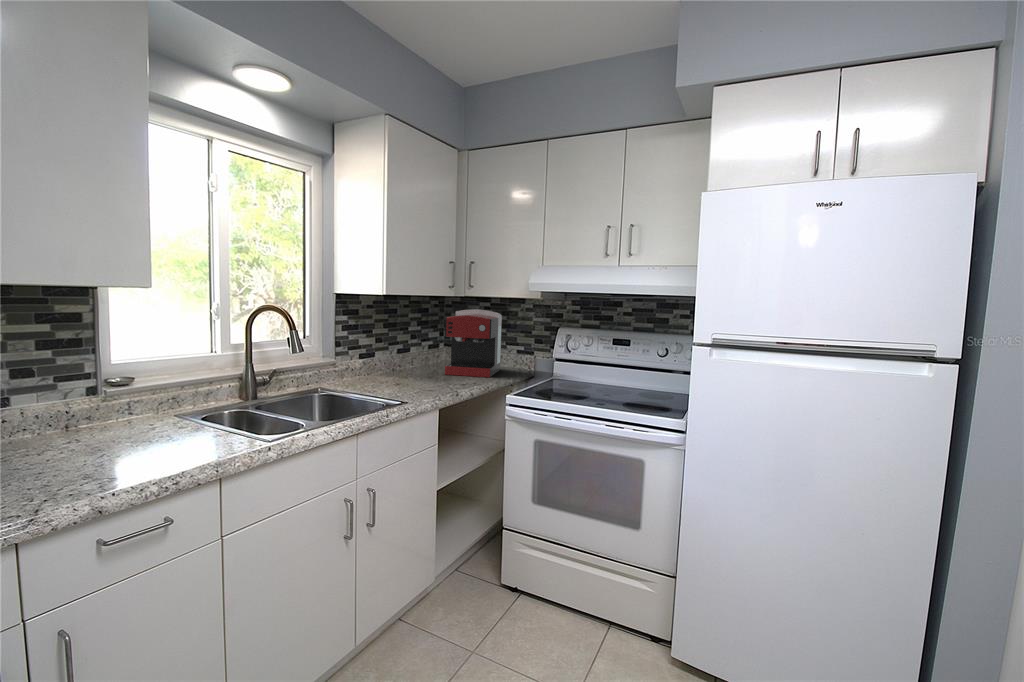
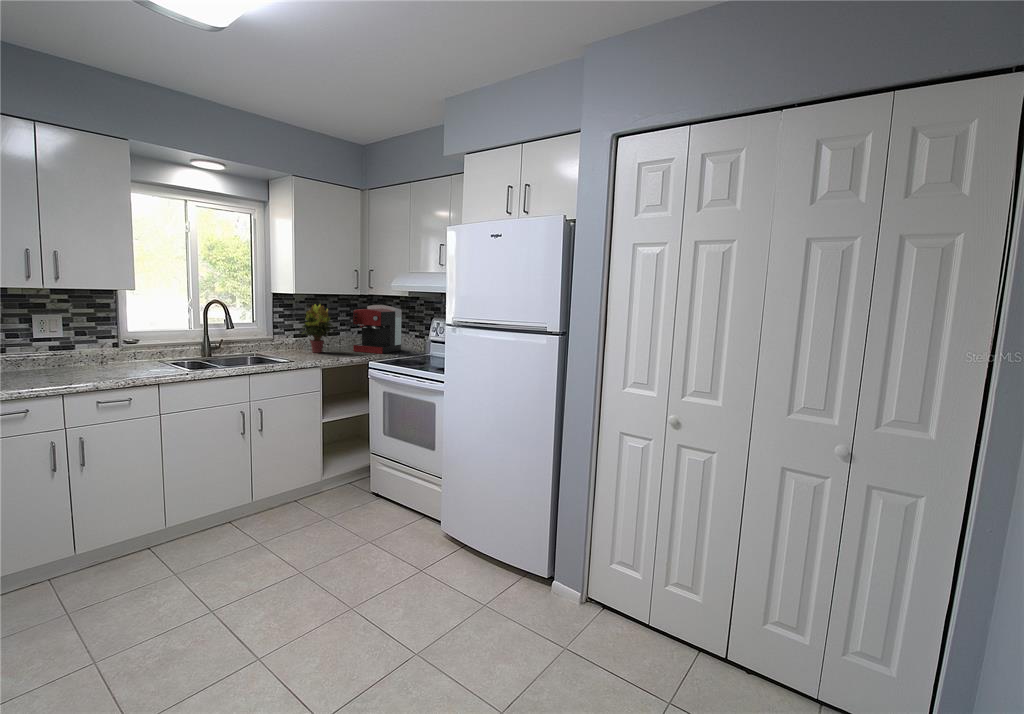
potted plant: none [379,309,427,380] -> present [302,304,333,353]

